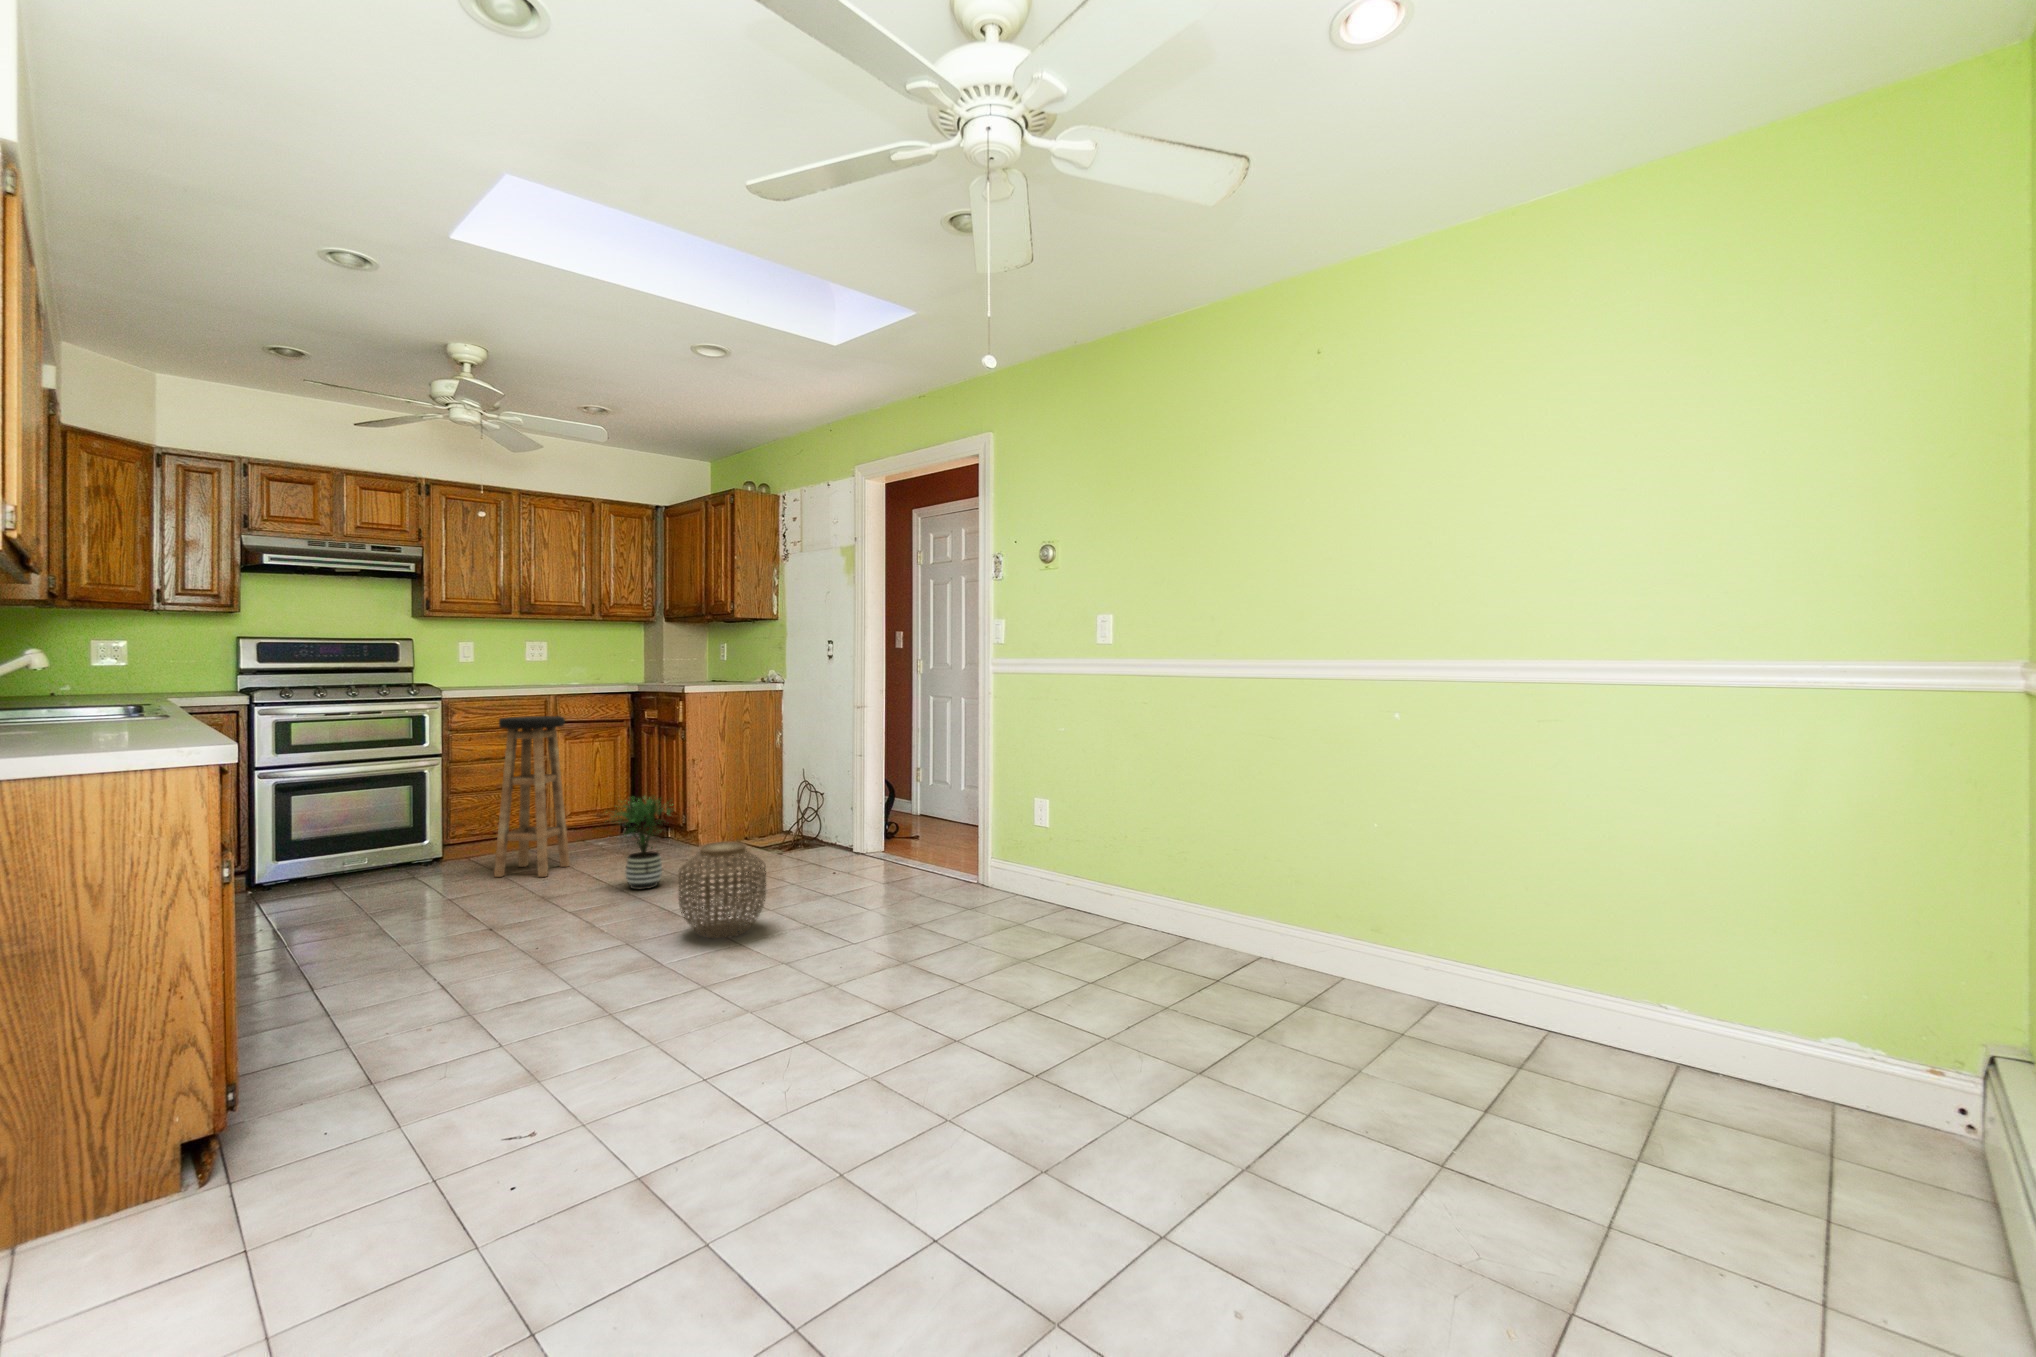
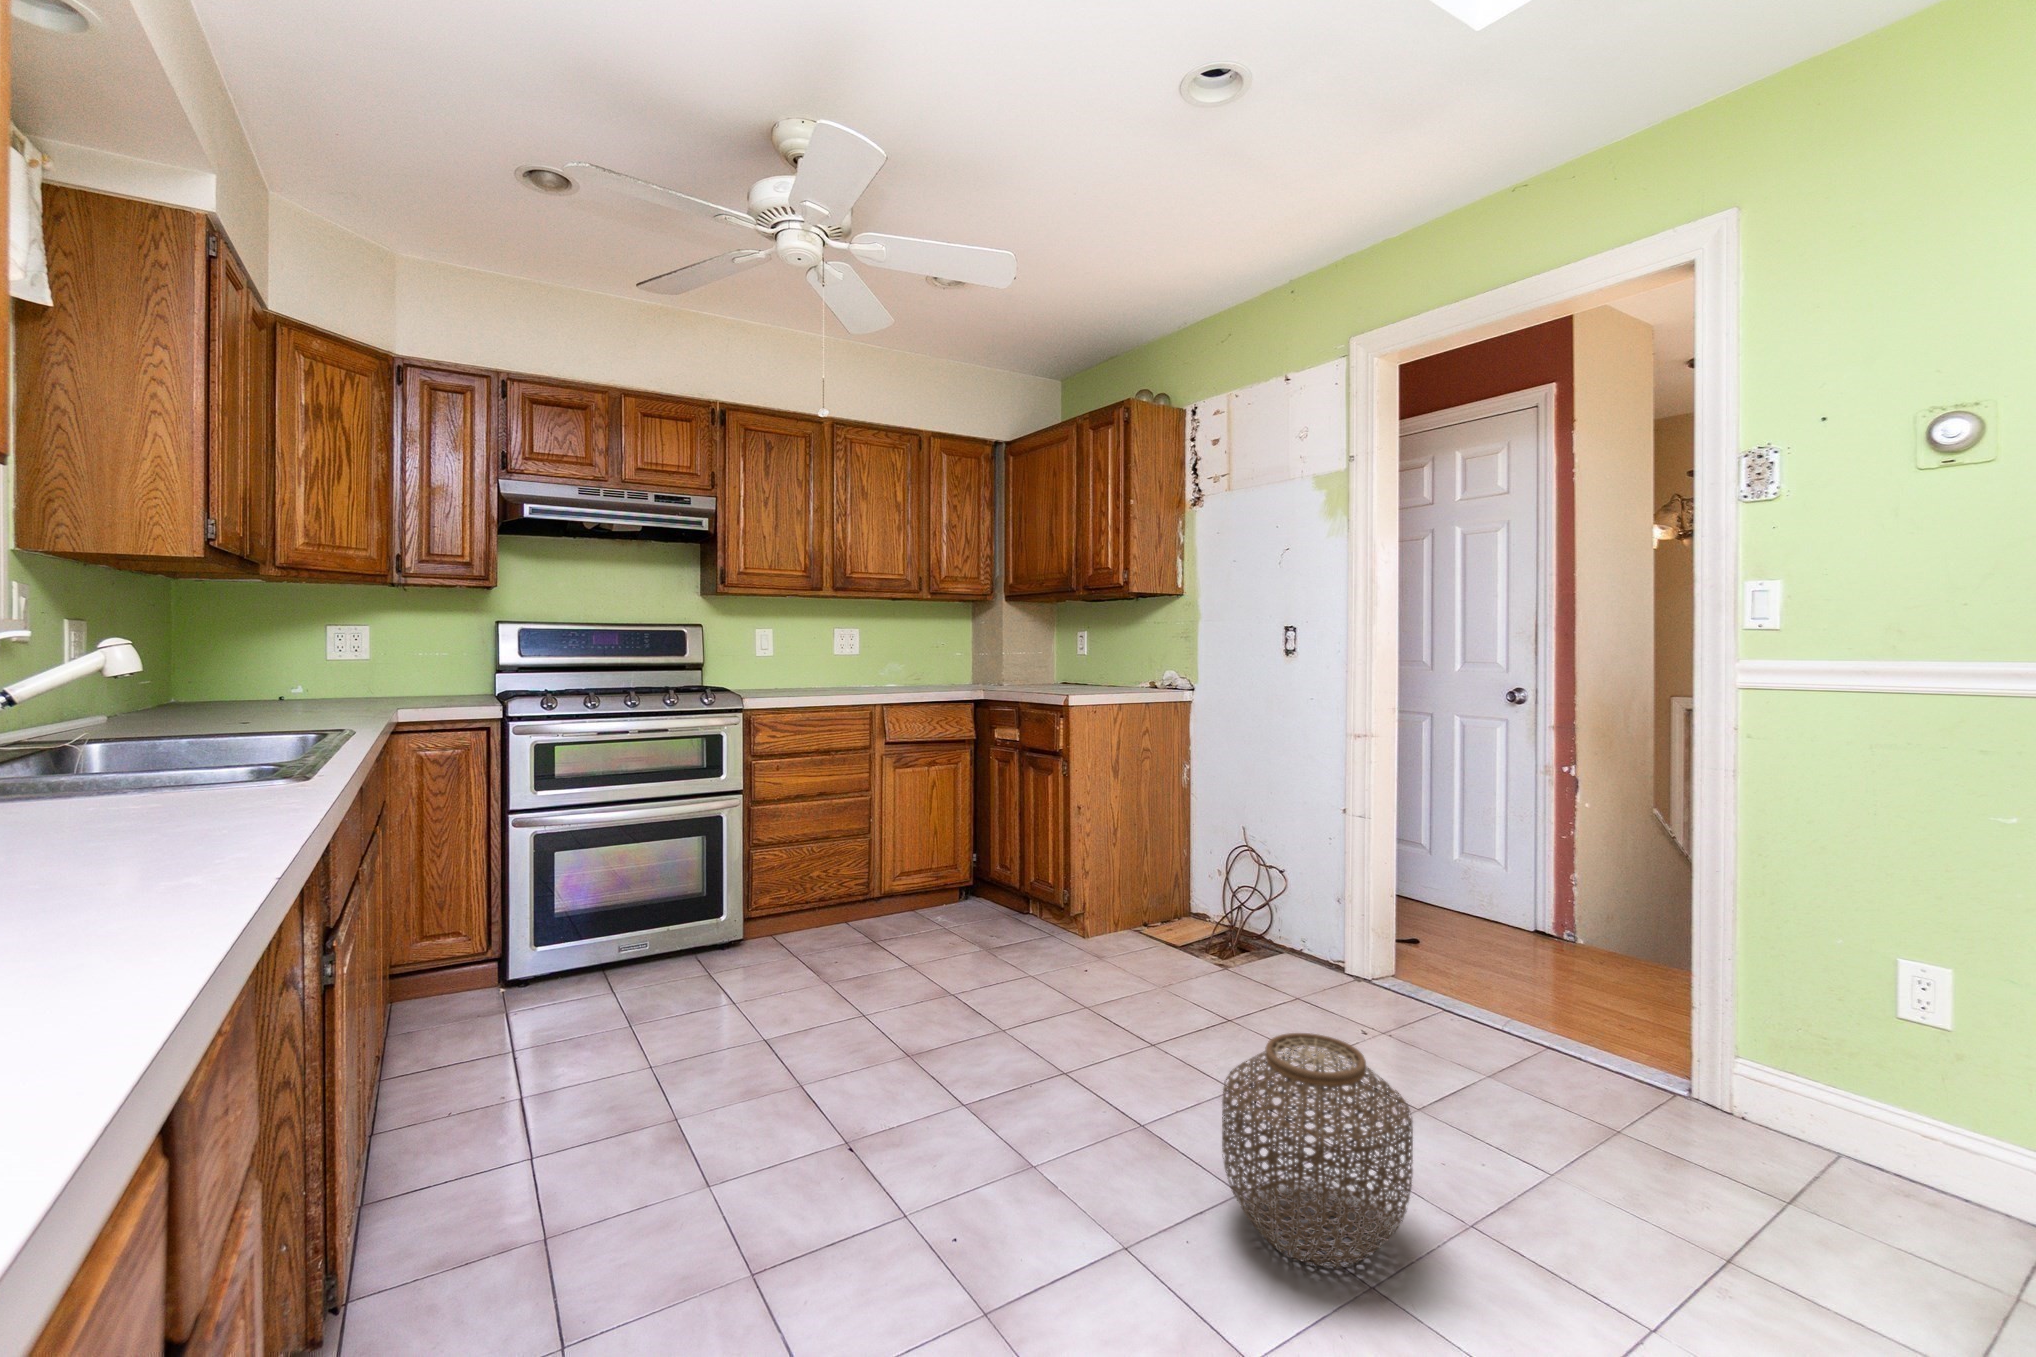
bar stool: present [494,716,570,877] -> none [819,740,920,998]
potted plant: present [610,797,673,890] -> none [1000,880,1114,1050]

